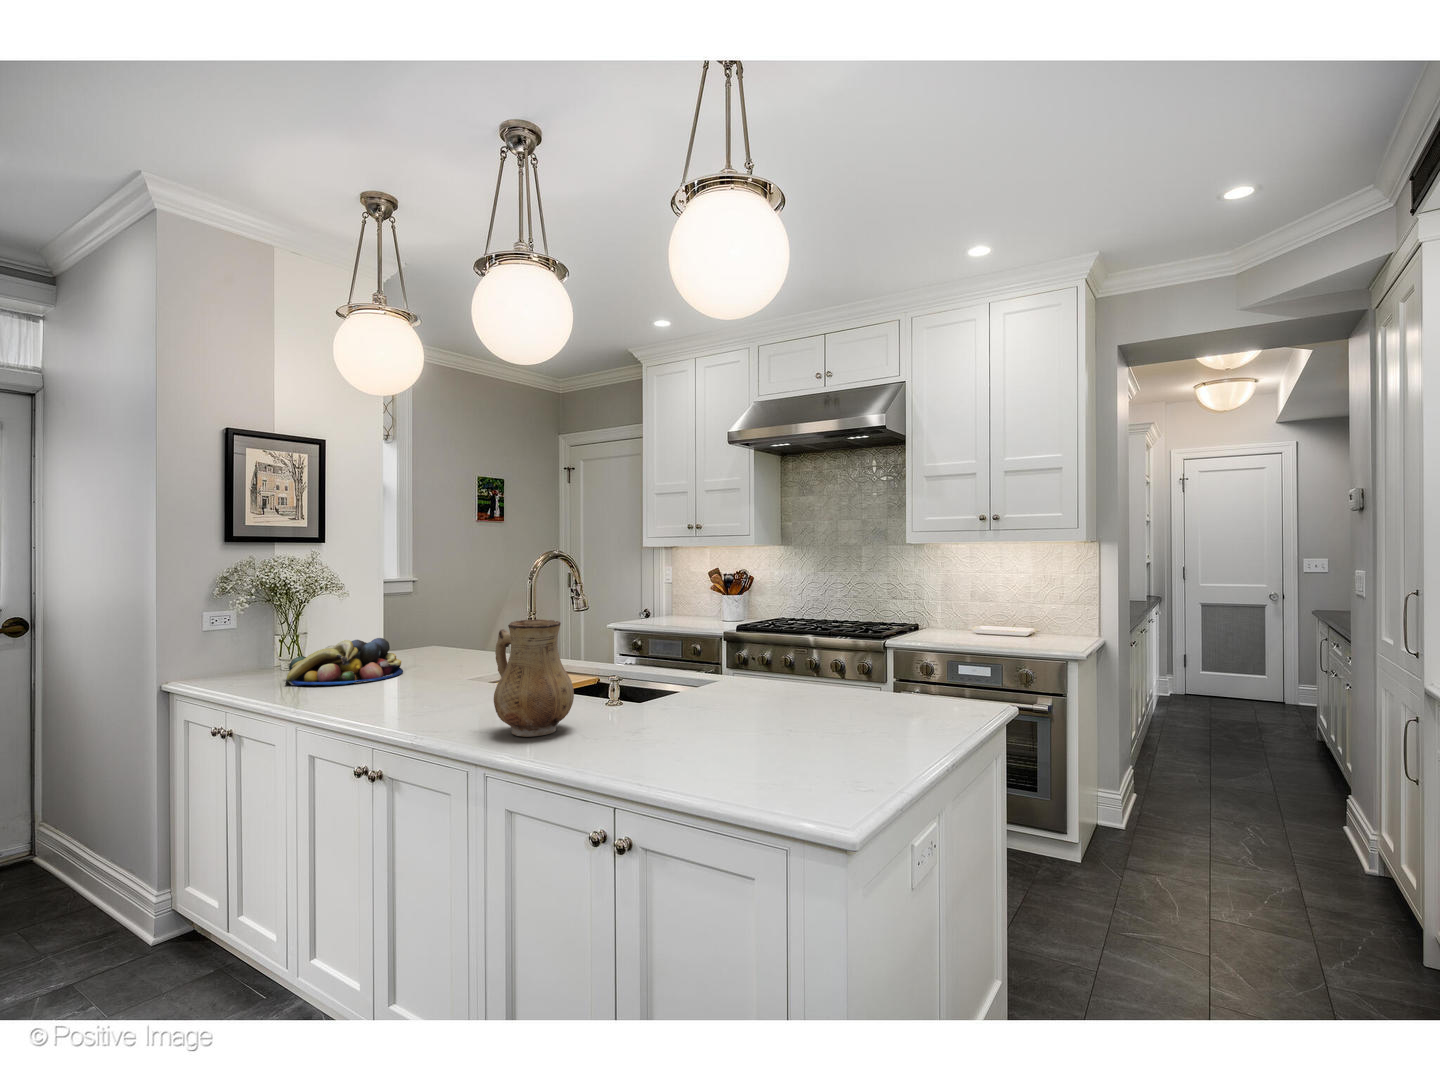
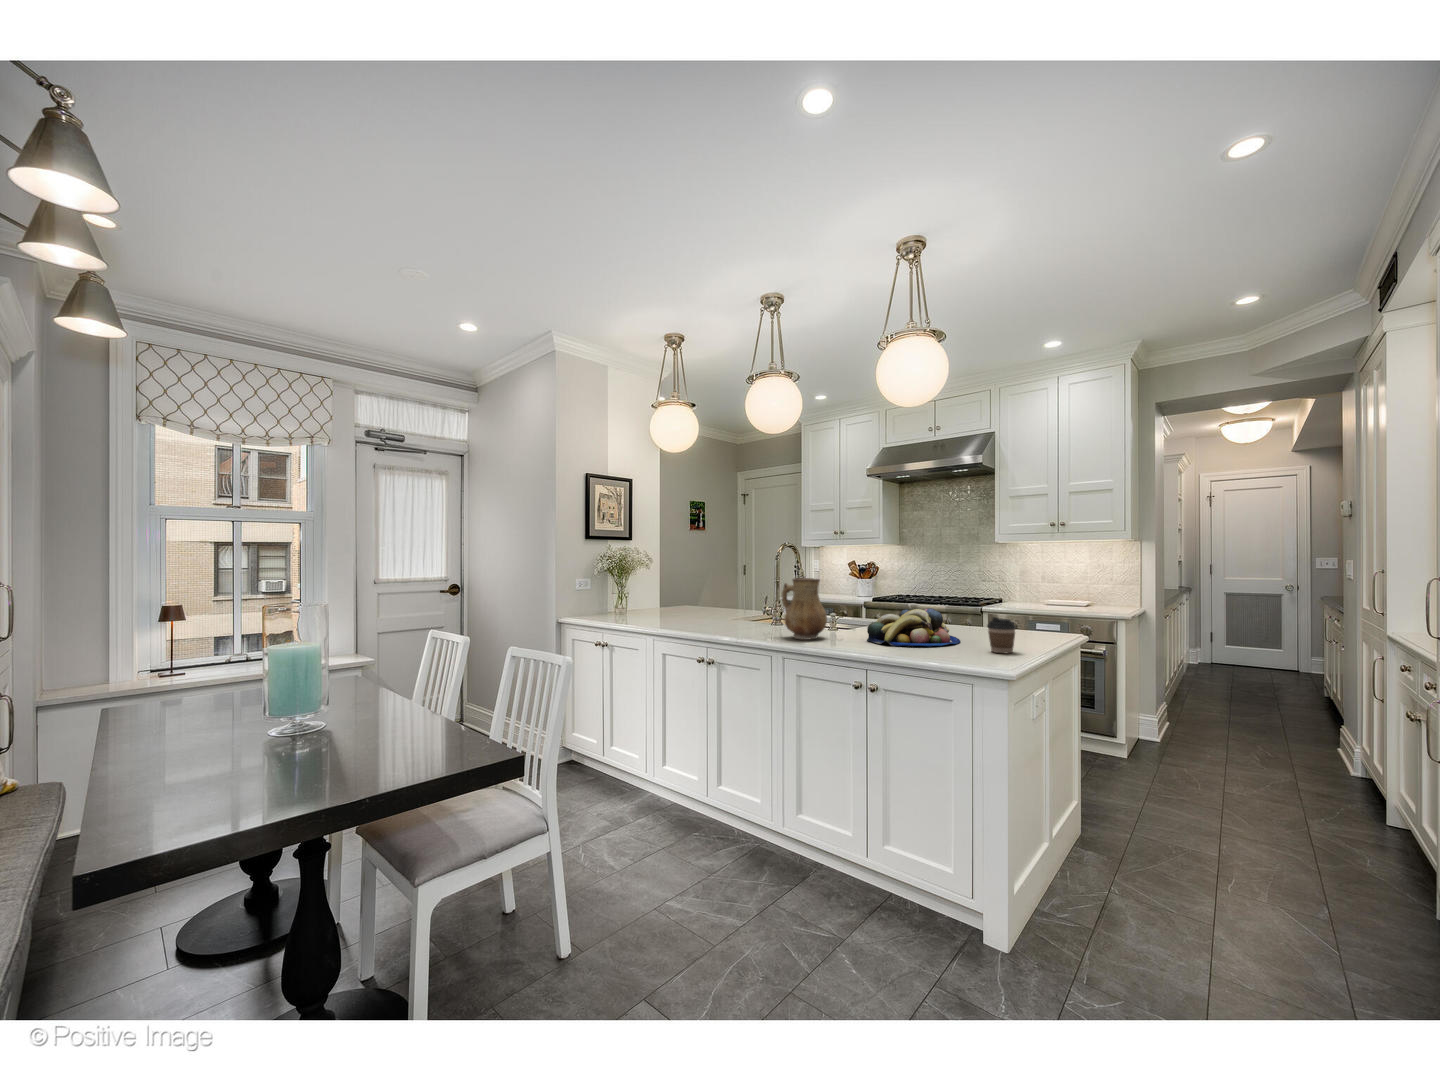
fruit bowl: present [286,638,403,685] -> present [867,608,960,646]
coffee cup: none [833,701,884,772] -> present [987,617,1016,653]

